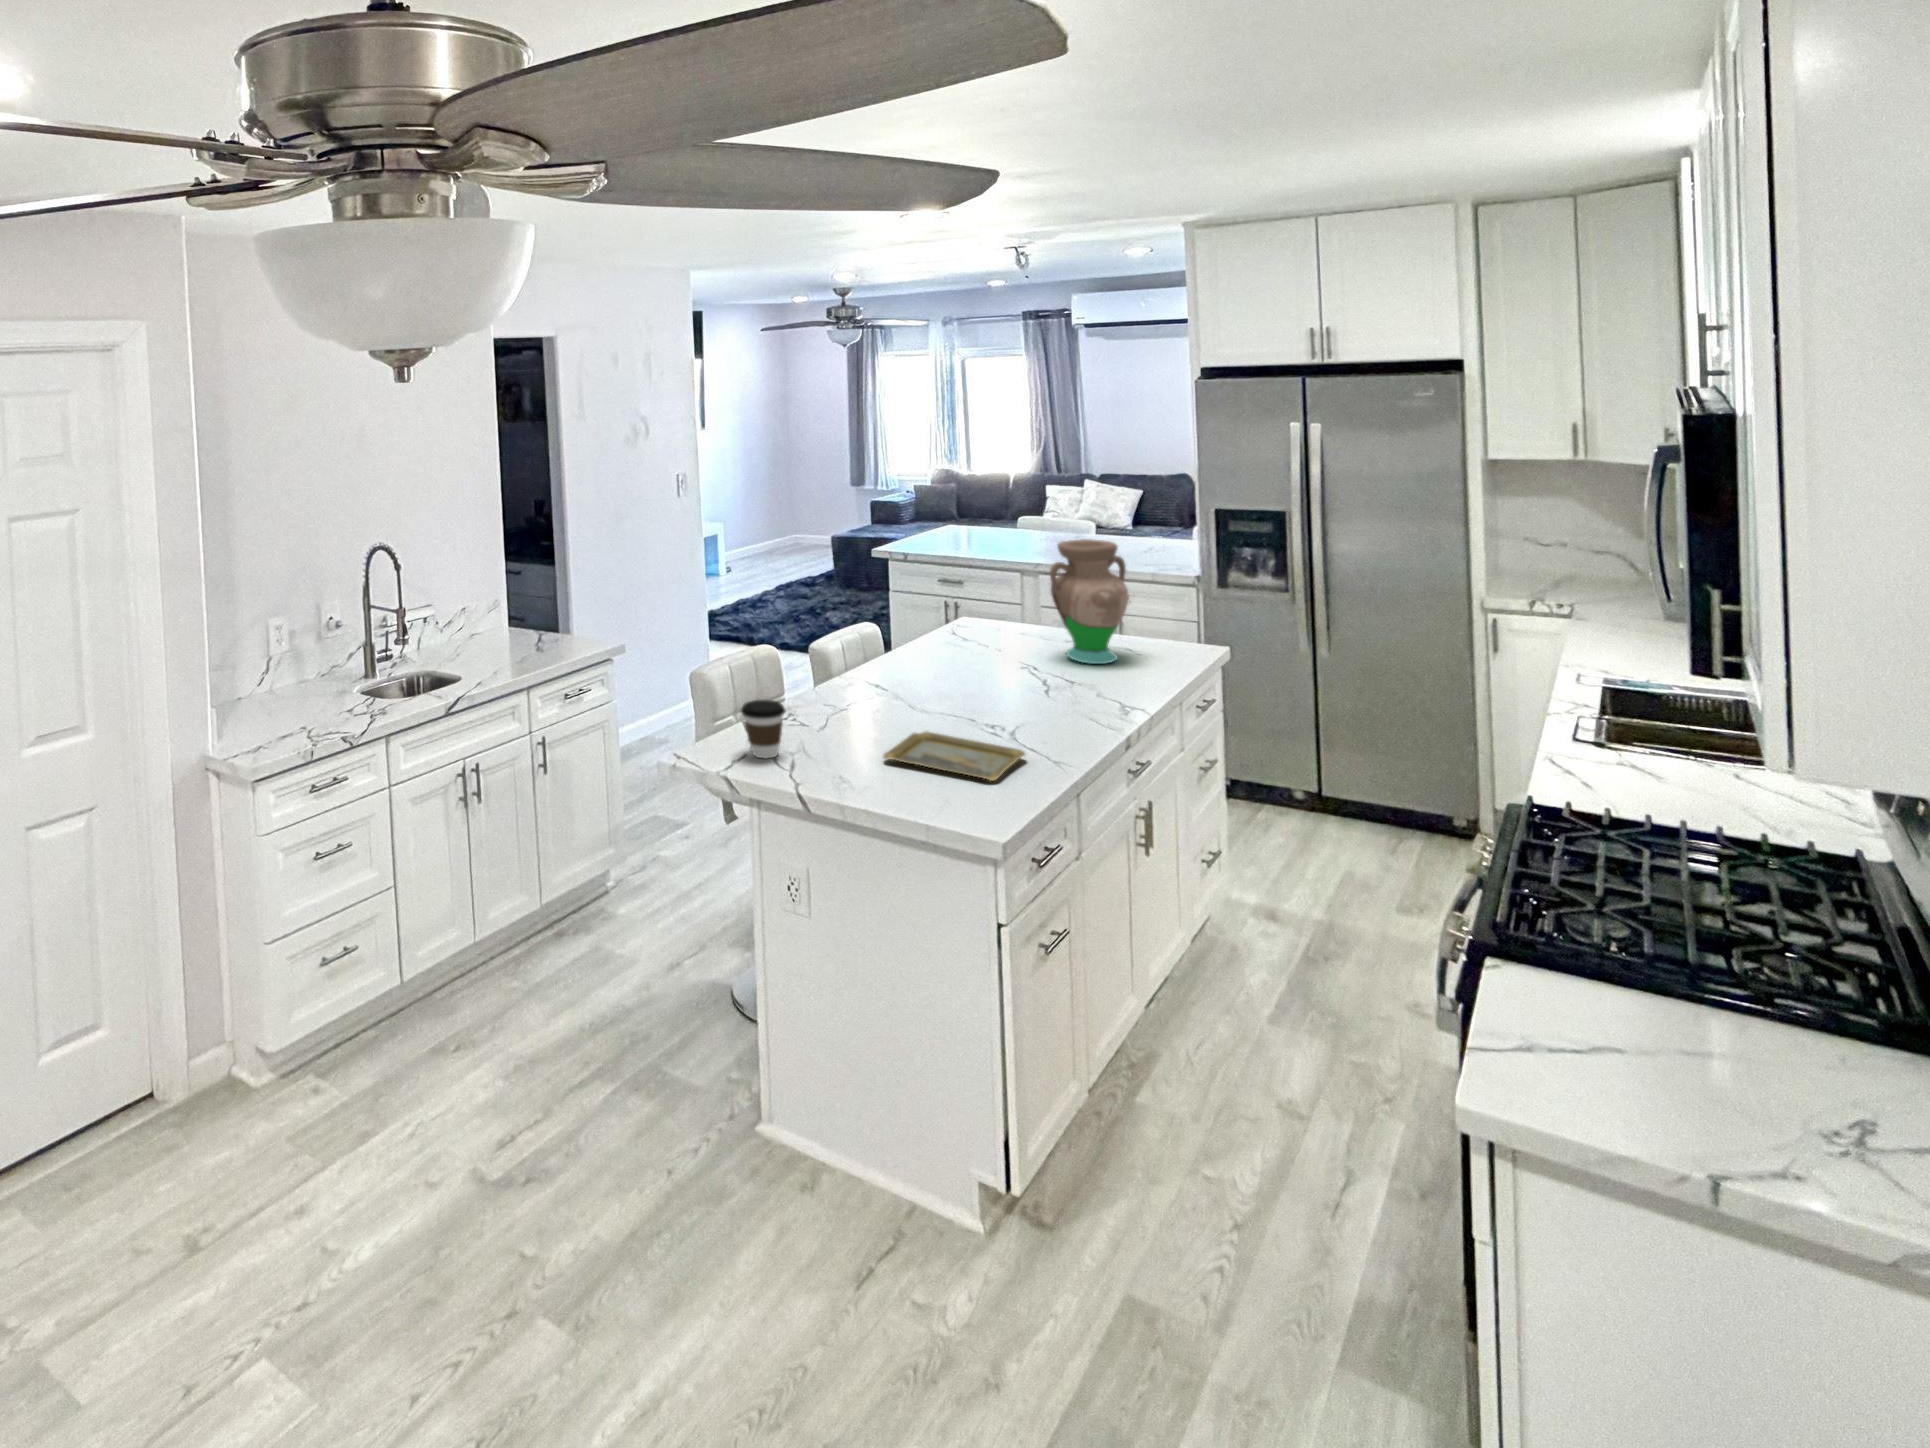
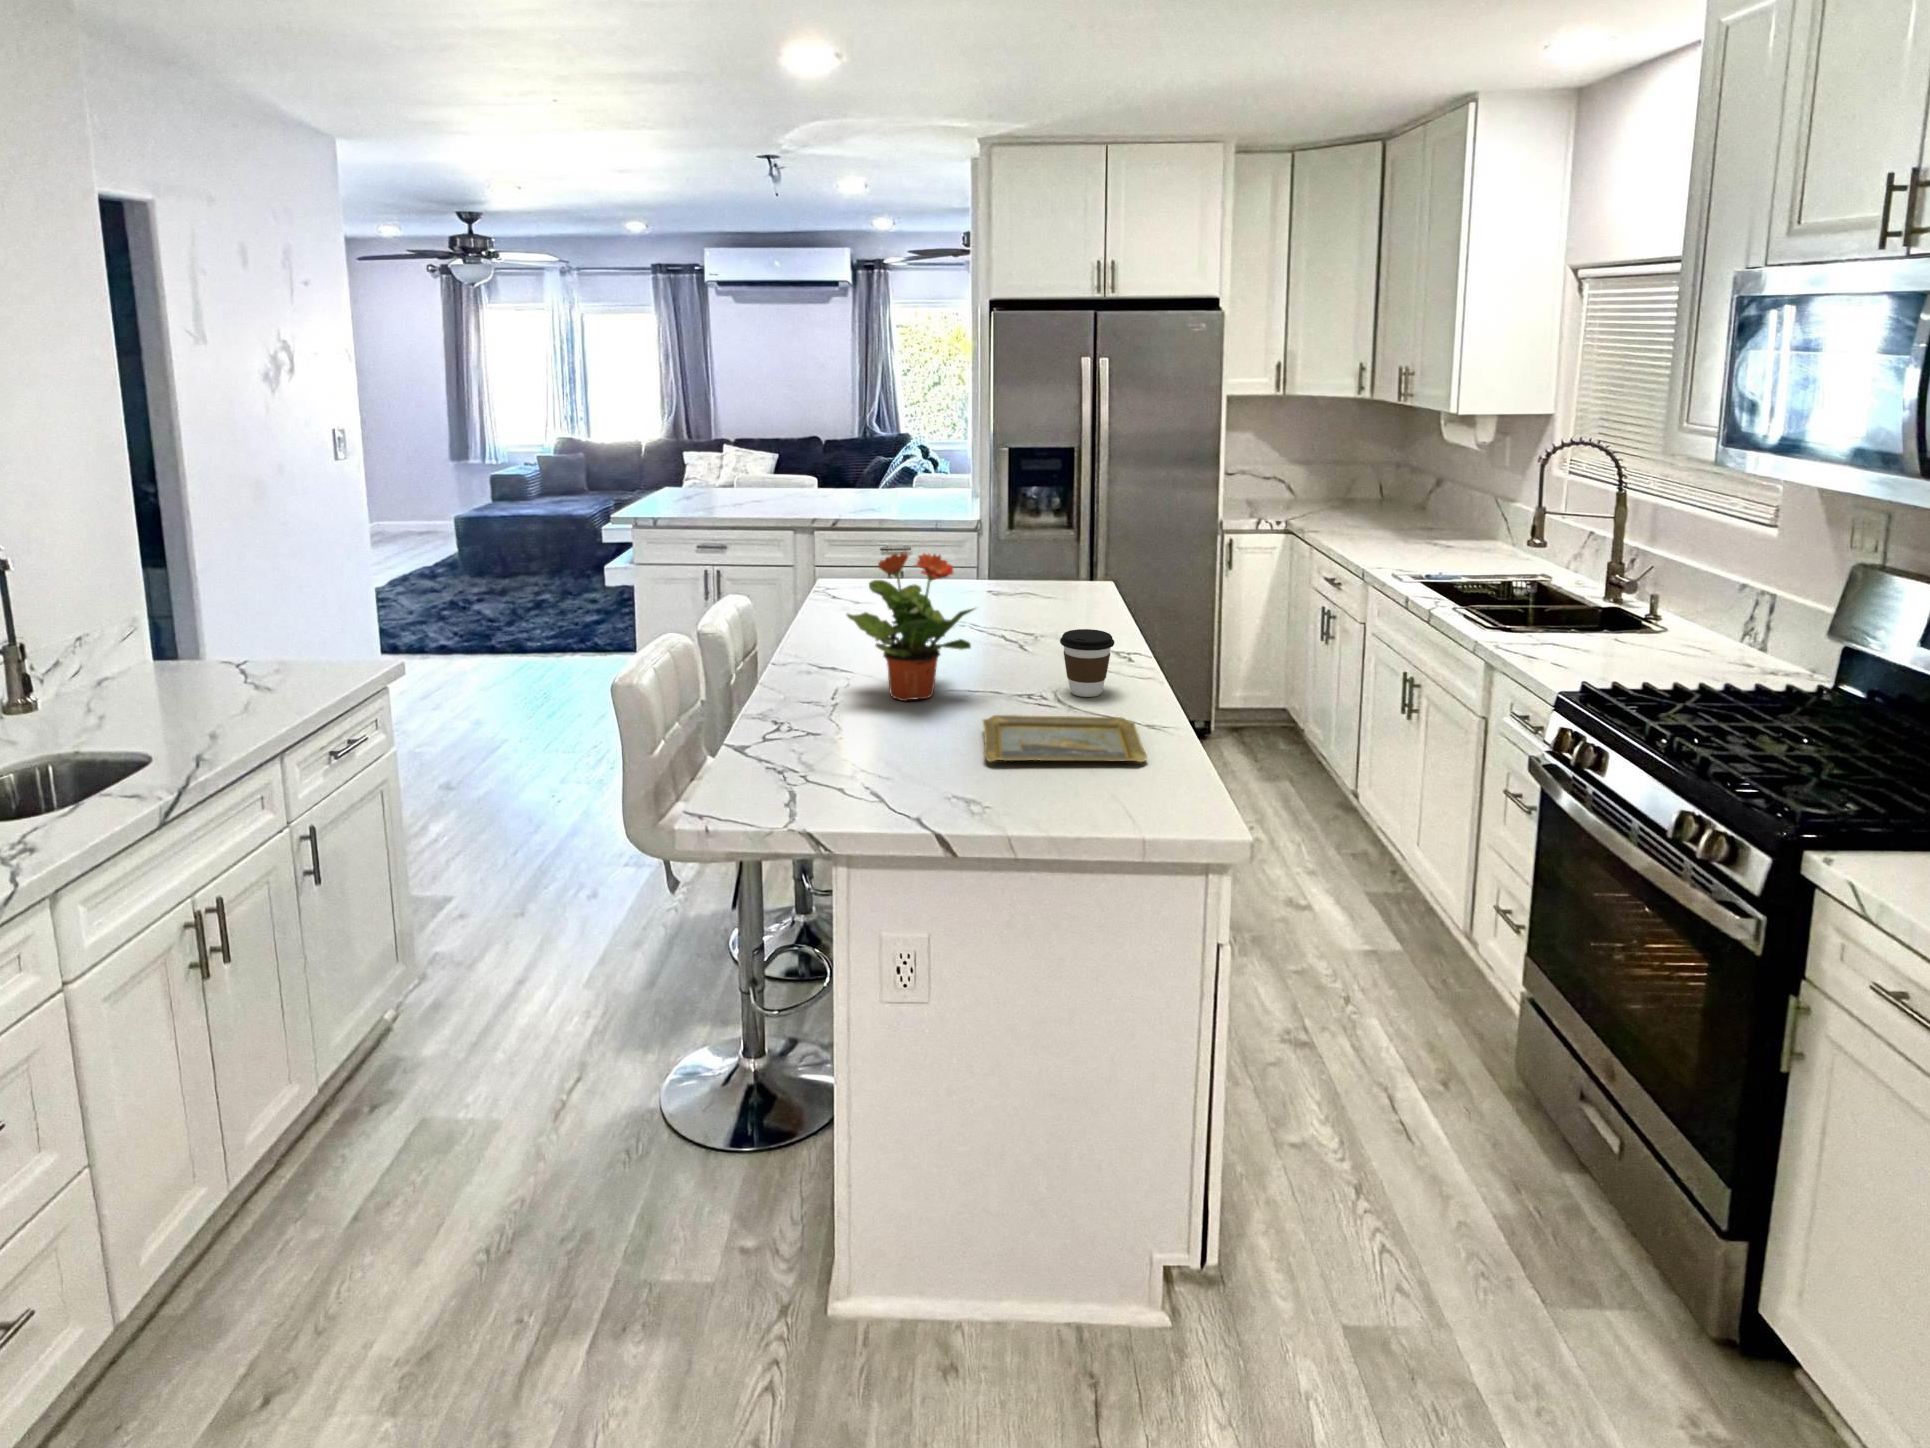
vase: present [1050,539,1128,664] -> none [979,473,1060,611]
potted plant: none [847,598,943,715] -> present [847,552,974,701]
coffee cup: present [741,700,785,758] -> present [1060,629,1114,697]

